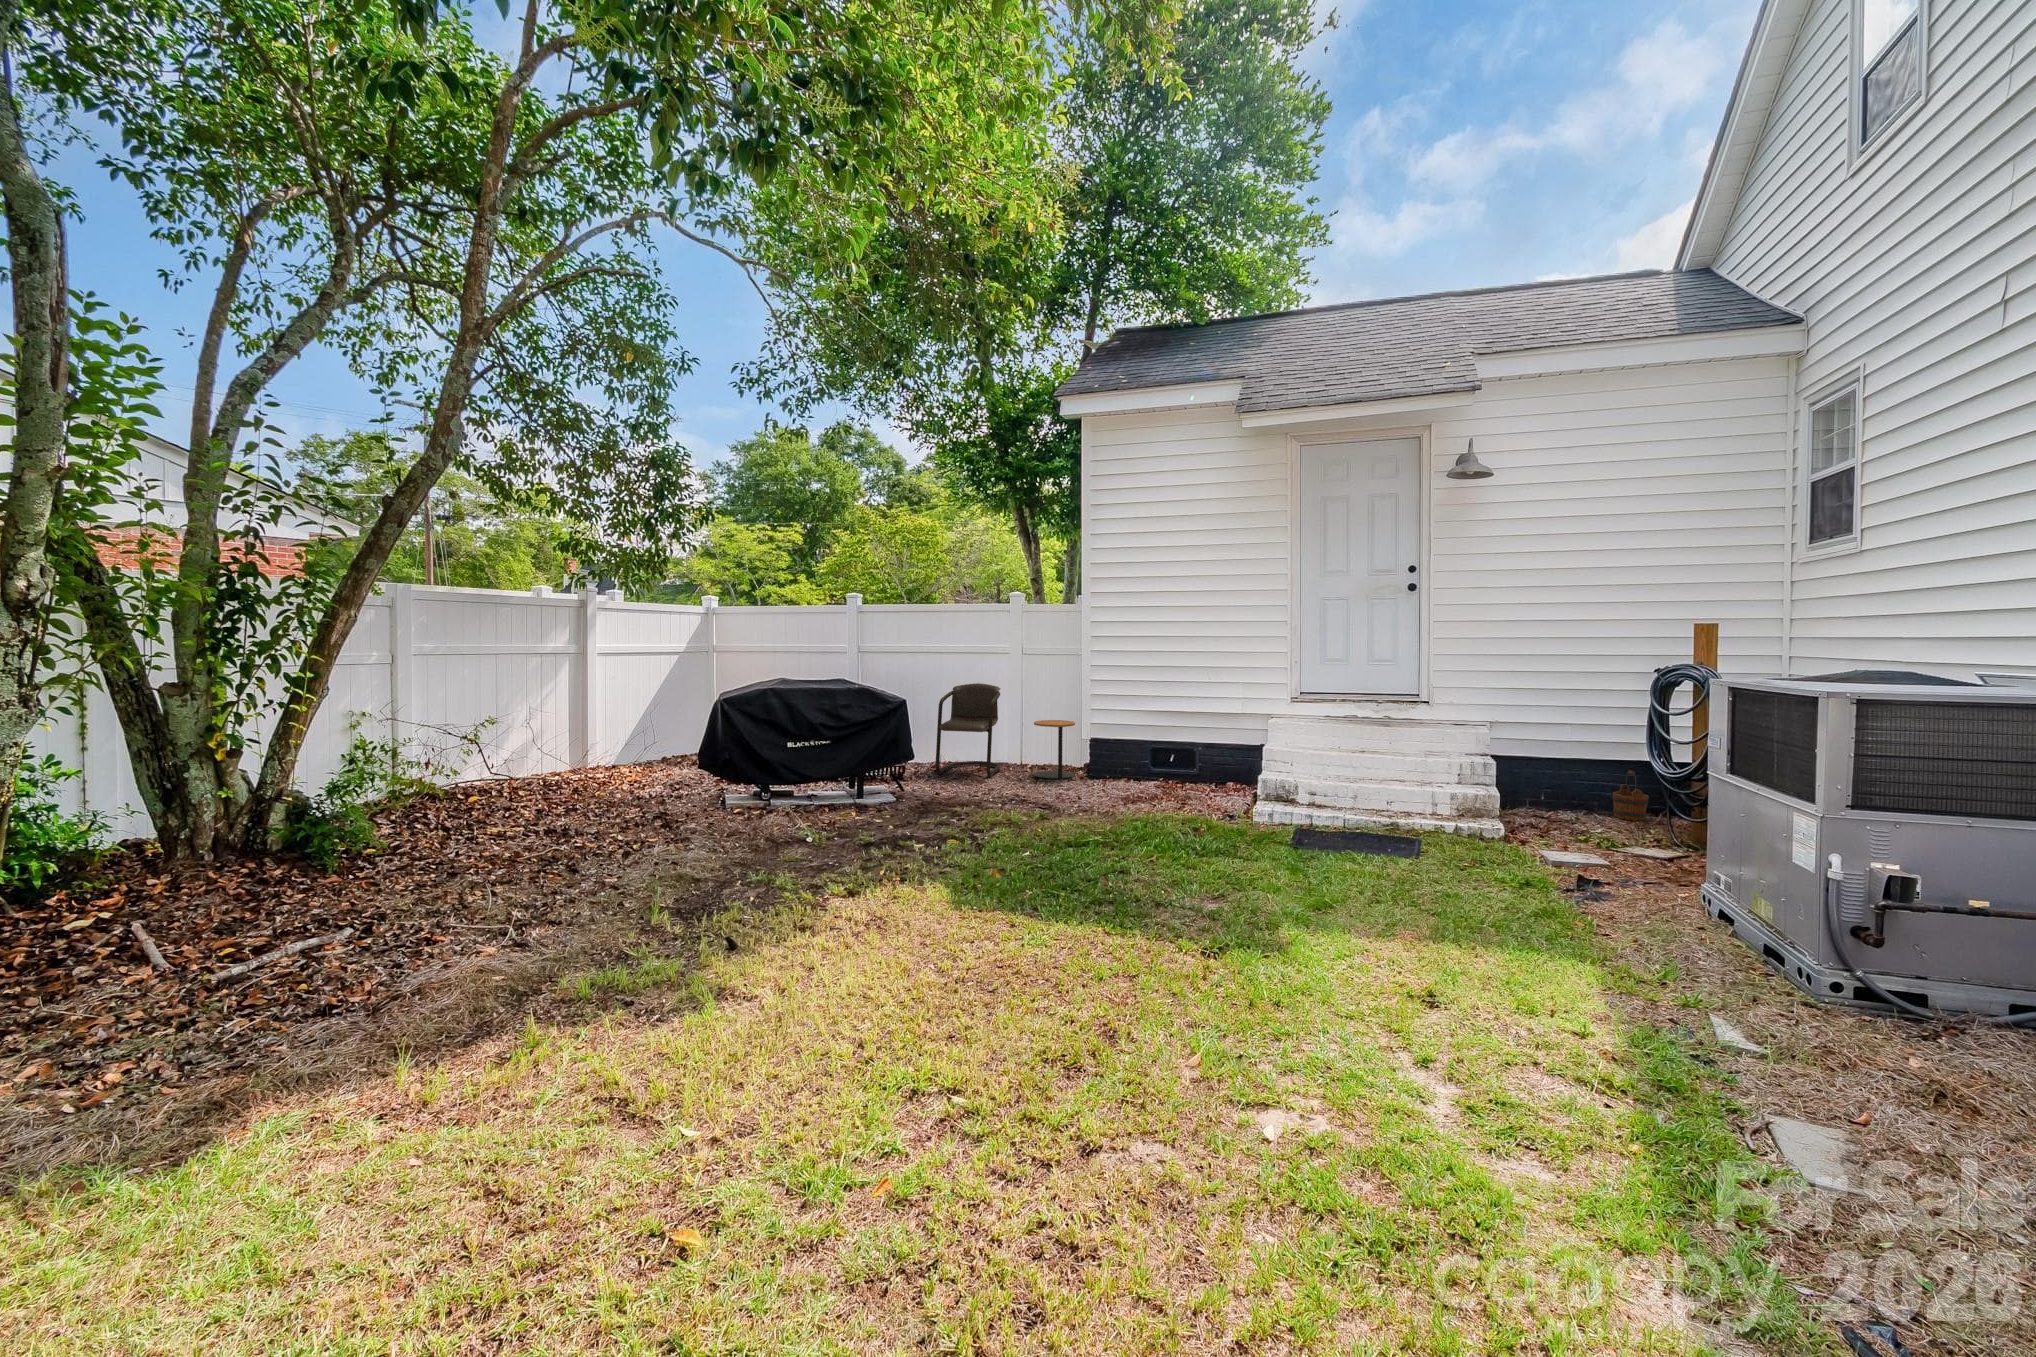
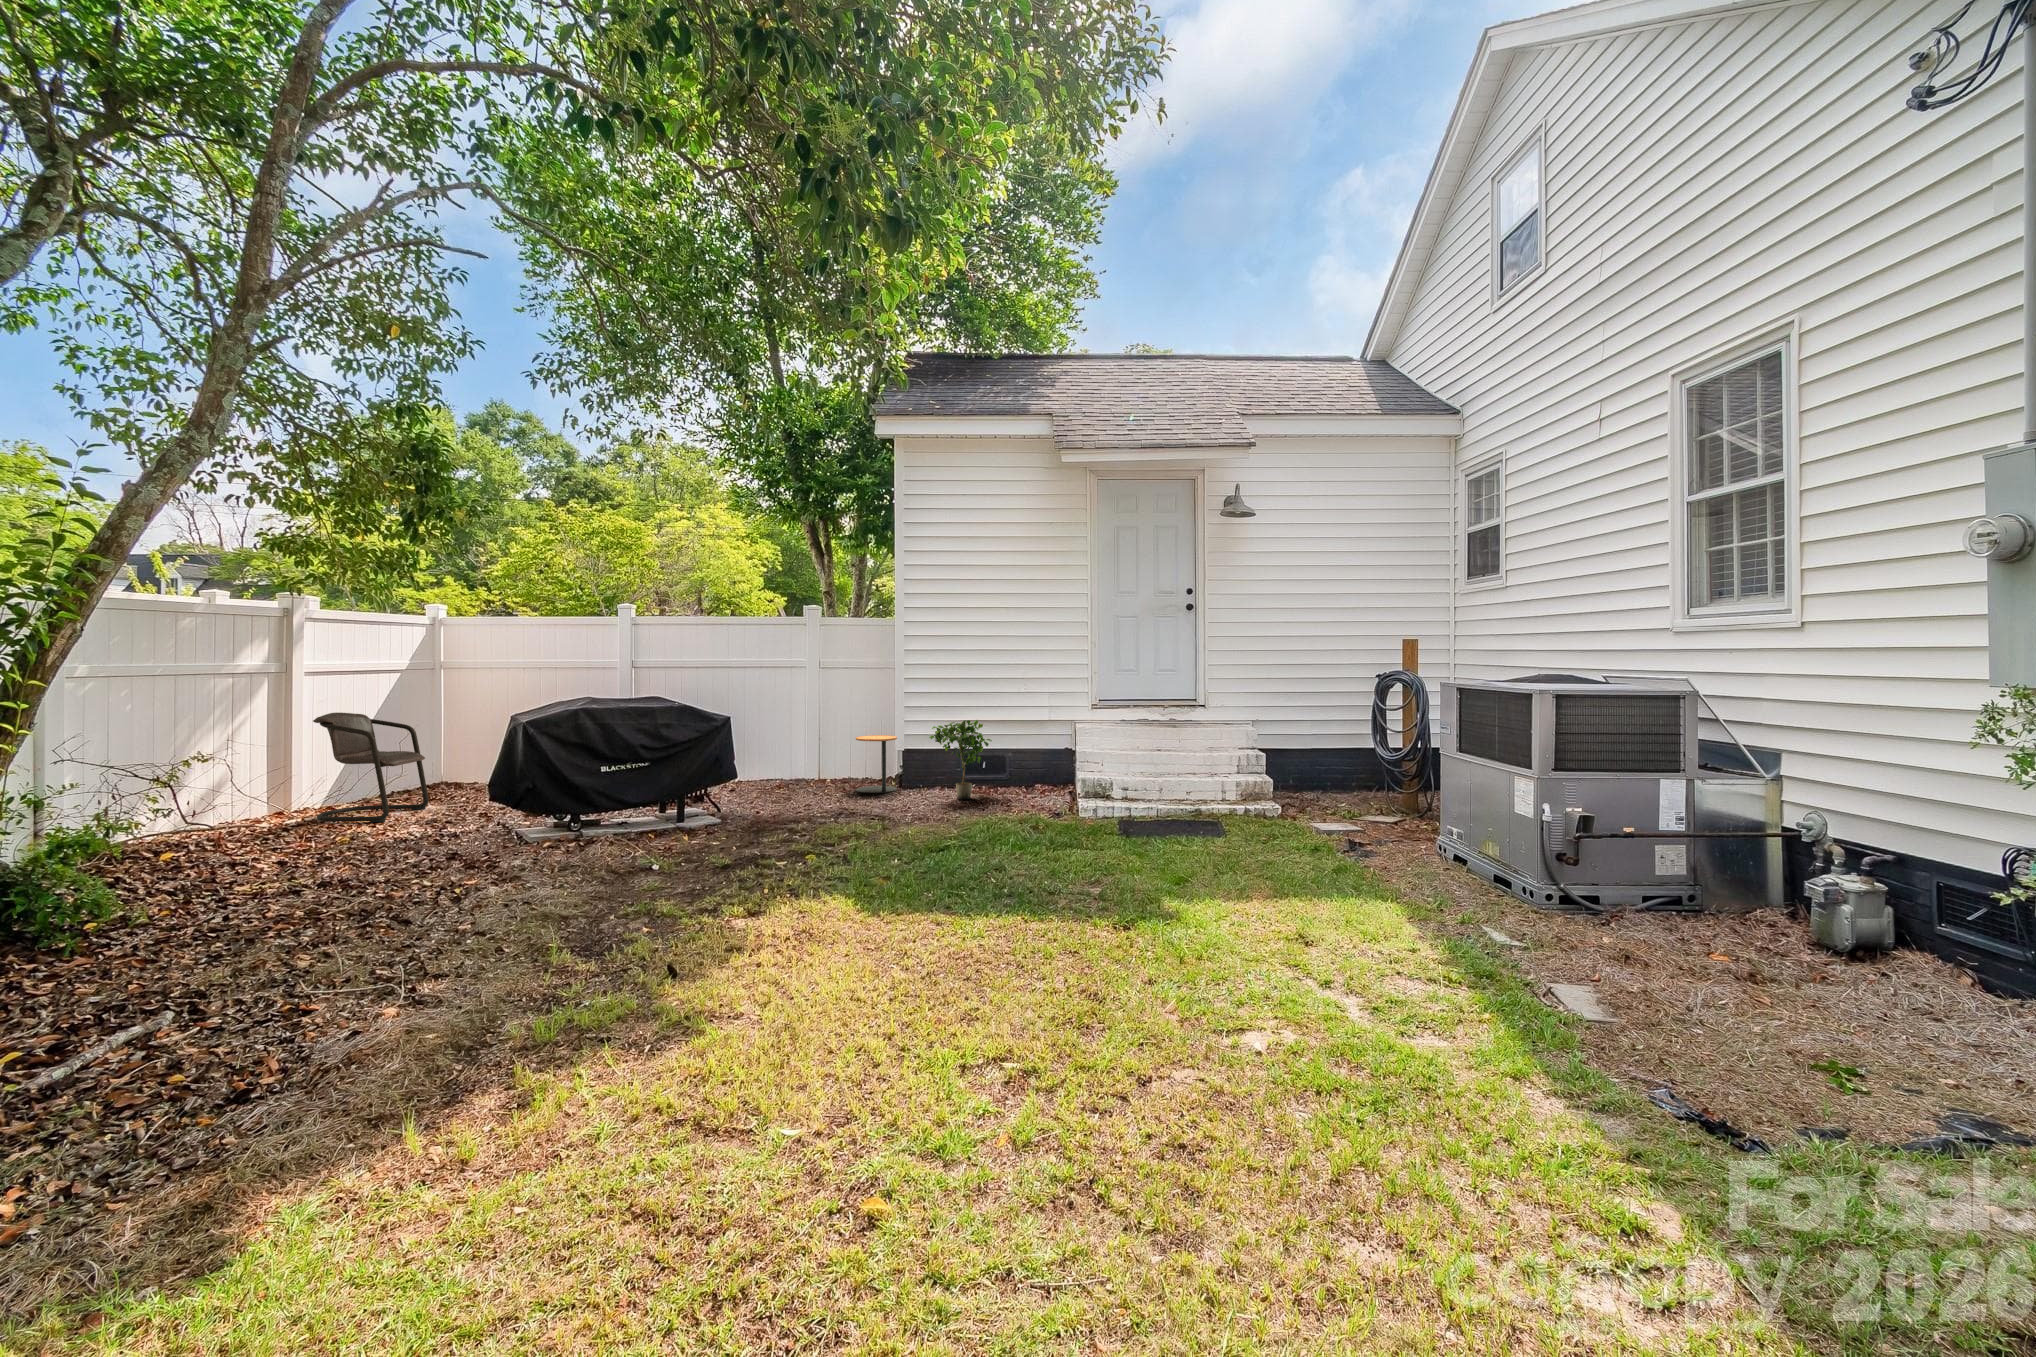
chair: present [936,683,1000,777] -> present [313,713,429,823]
potted plant: none [1101,709,1169,792] -> present [929,720,992,800]
wooden bucket: present [1612,770,1649,821] -> none [1349,756,1374,796]

